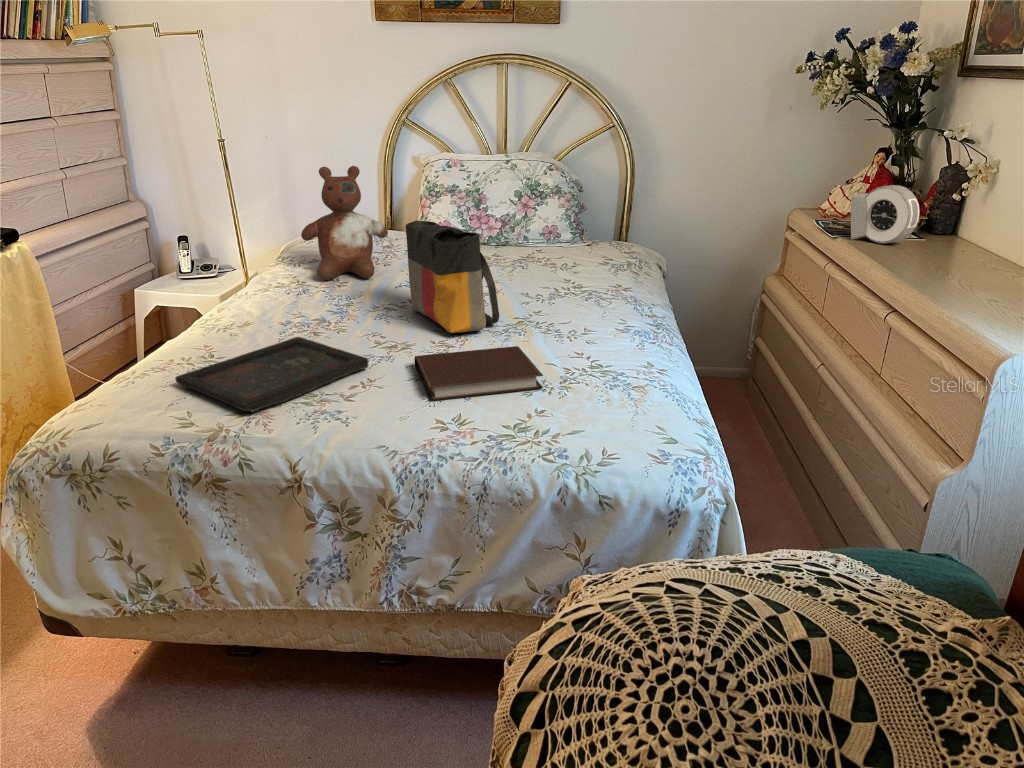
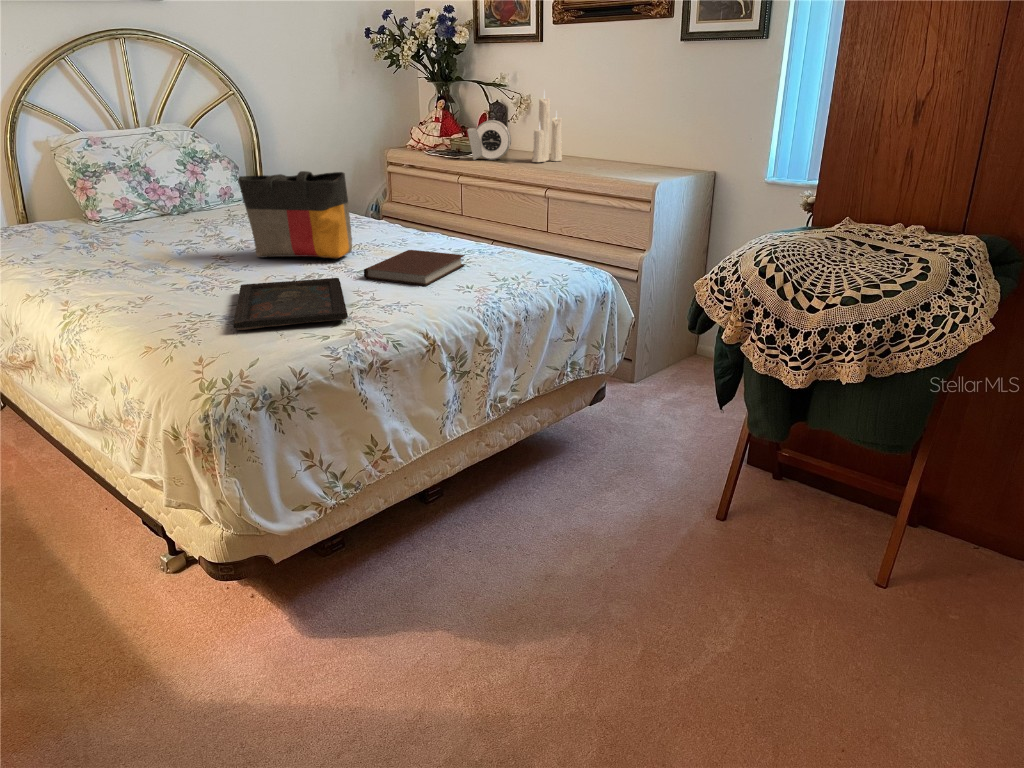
candle: none [924,140,1000,264] -> present [532,95,562,162]
stuffed bear: present [301,166,388,280] -> none [43,140,151,261]

